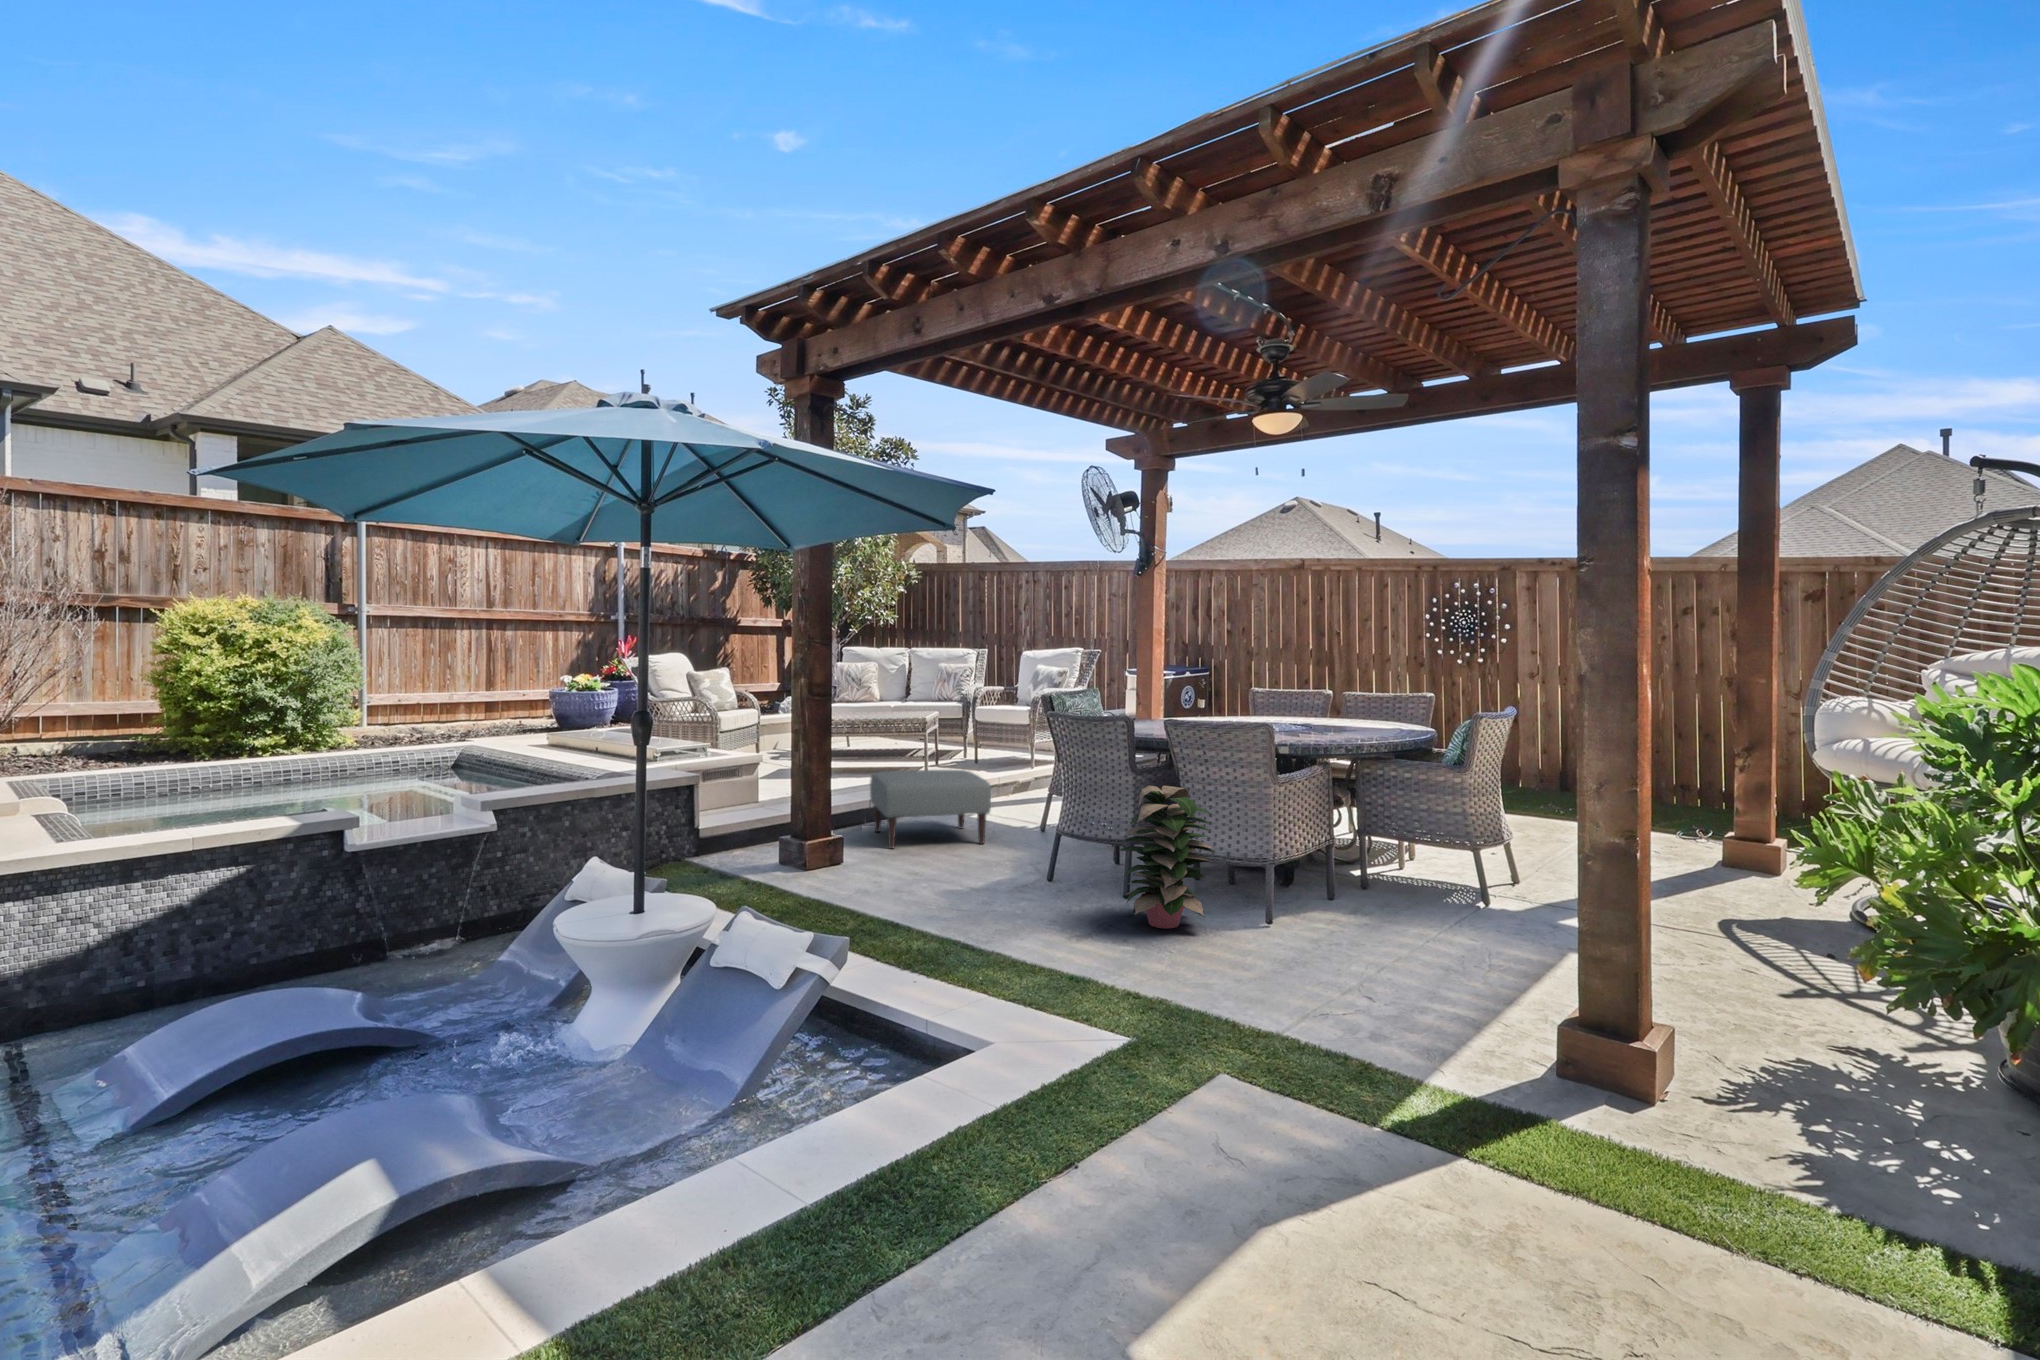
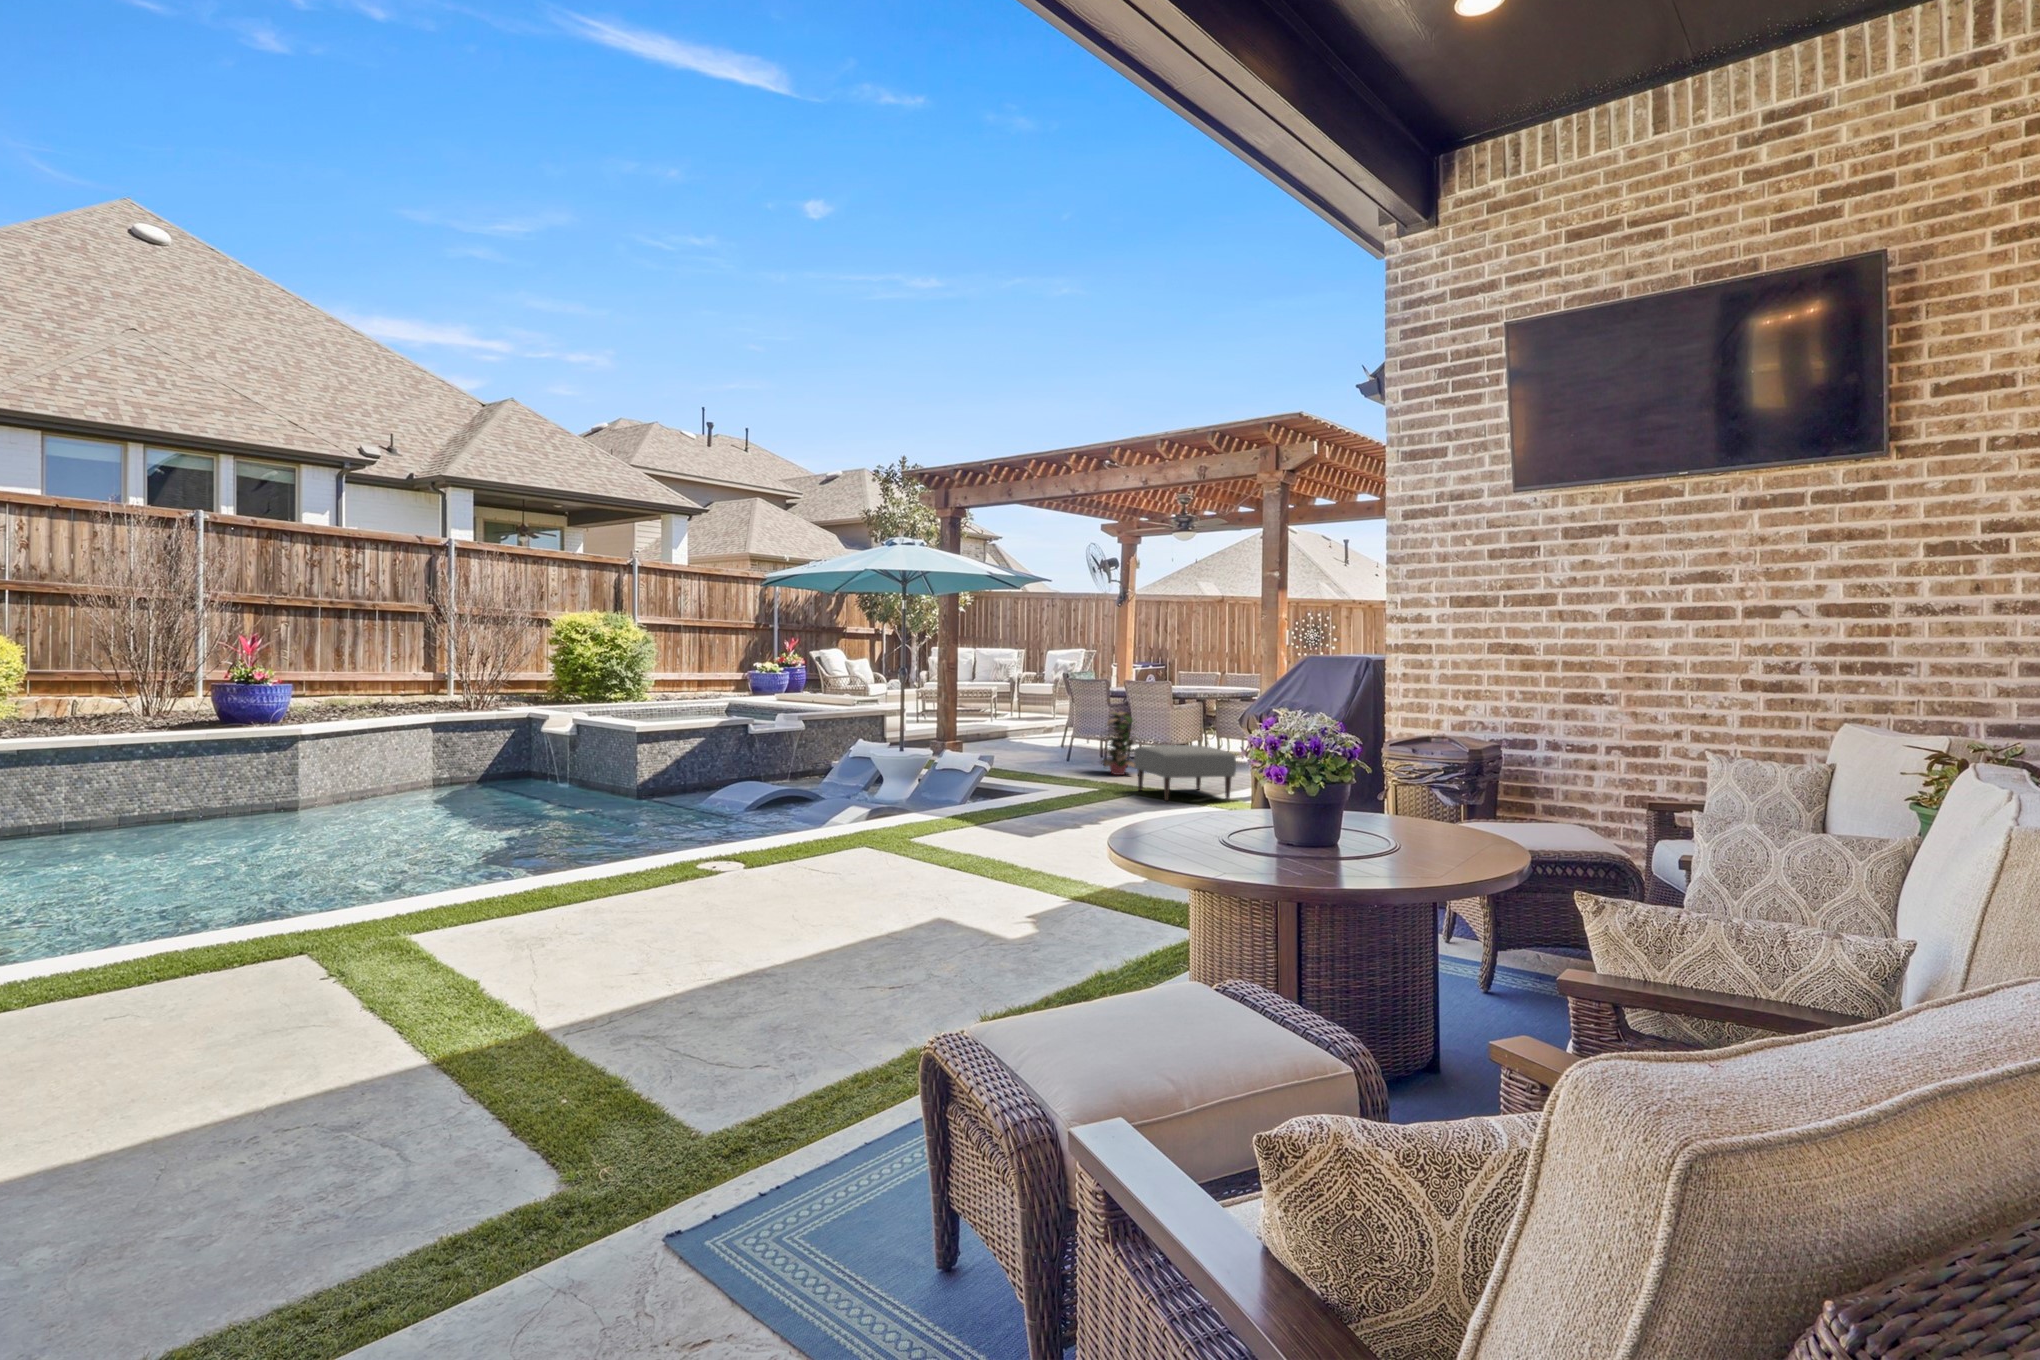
ottoman: present [870,770,991,849] -> present [1134,745,1236,801]

